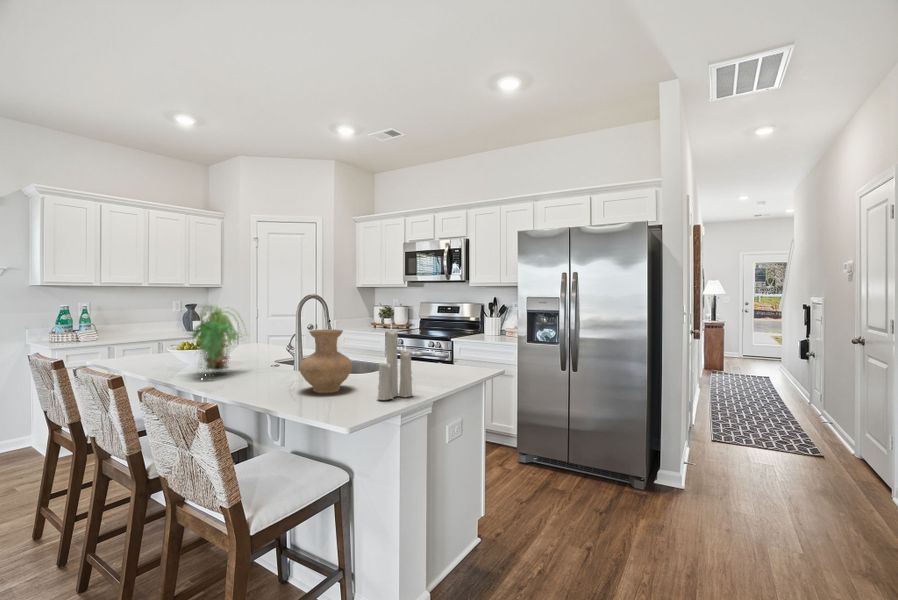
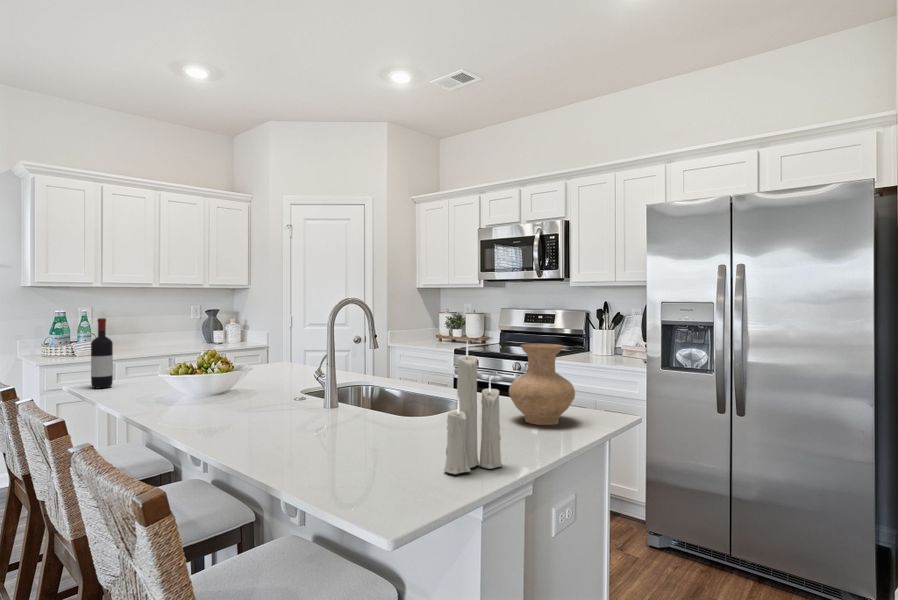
plant: present [192,305,246,374] -> none [176,312,263,424]
wine bottle: none [110,310,127,362] -> present [91,318,113,389]
vase: present [300,330,352,393] -> present [509,344,575,425]

